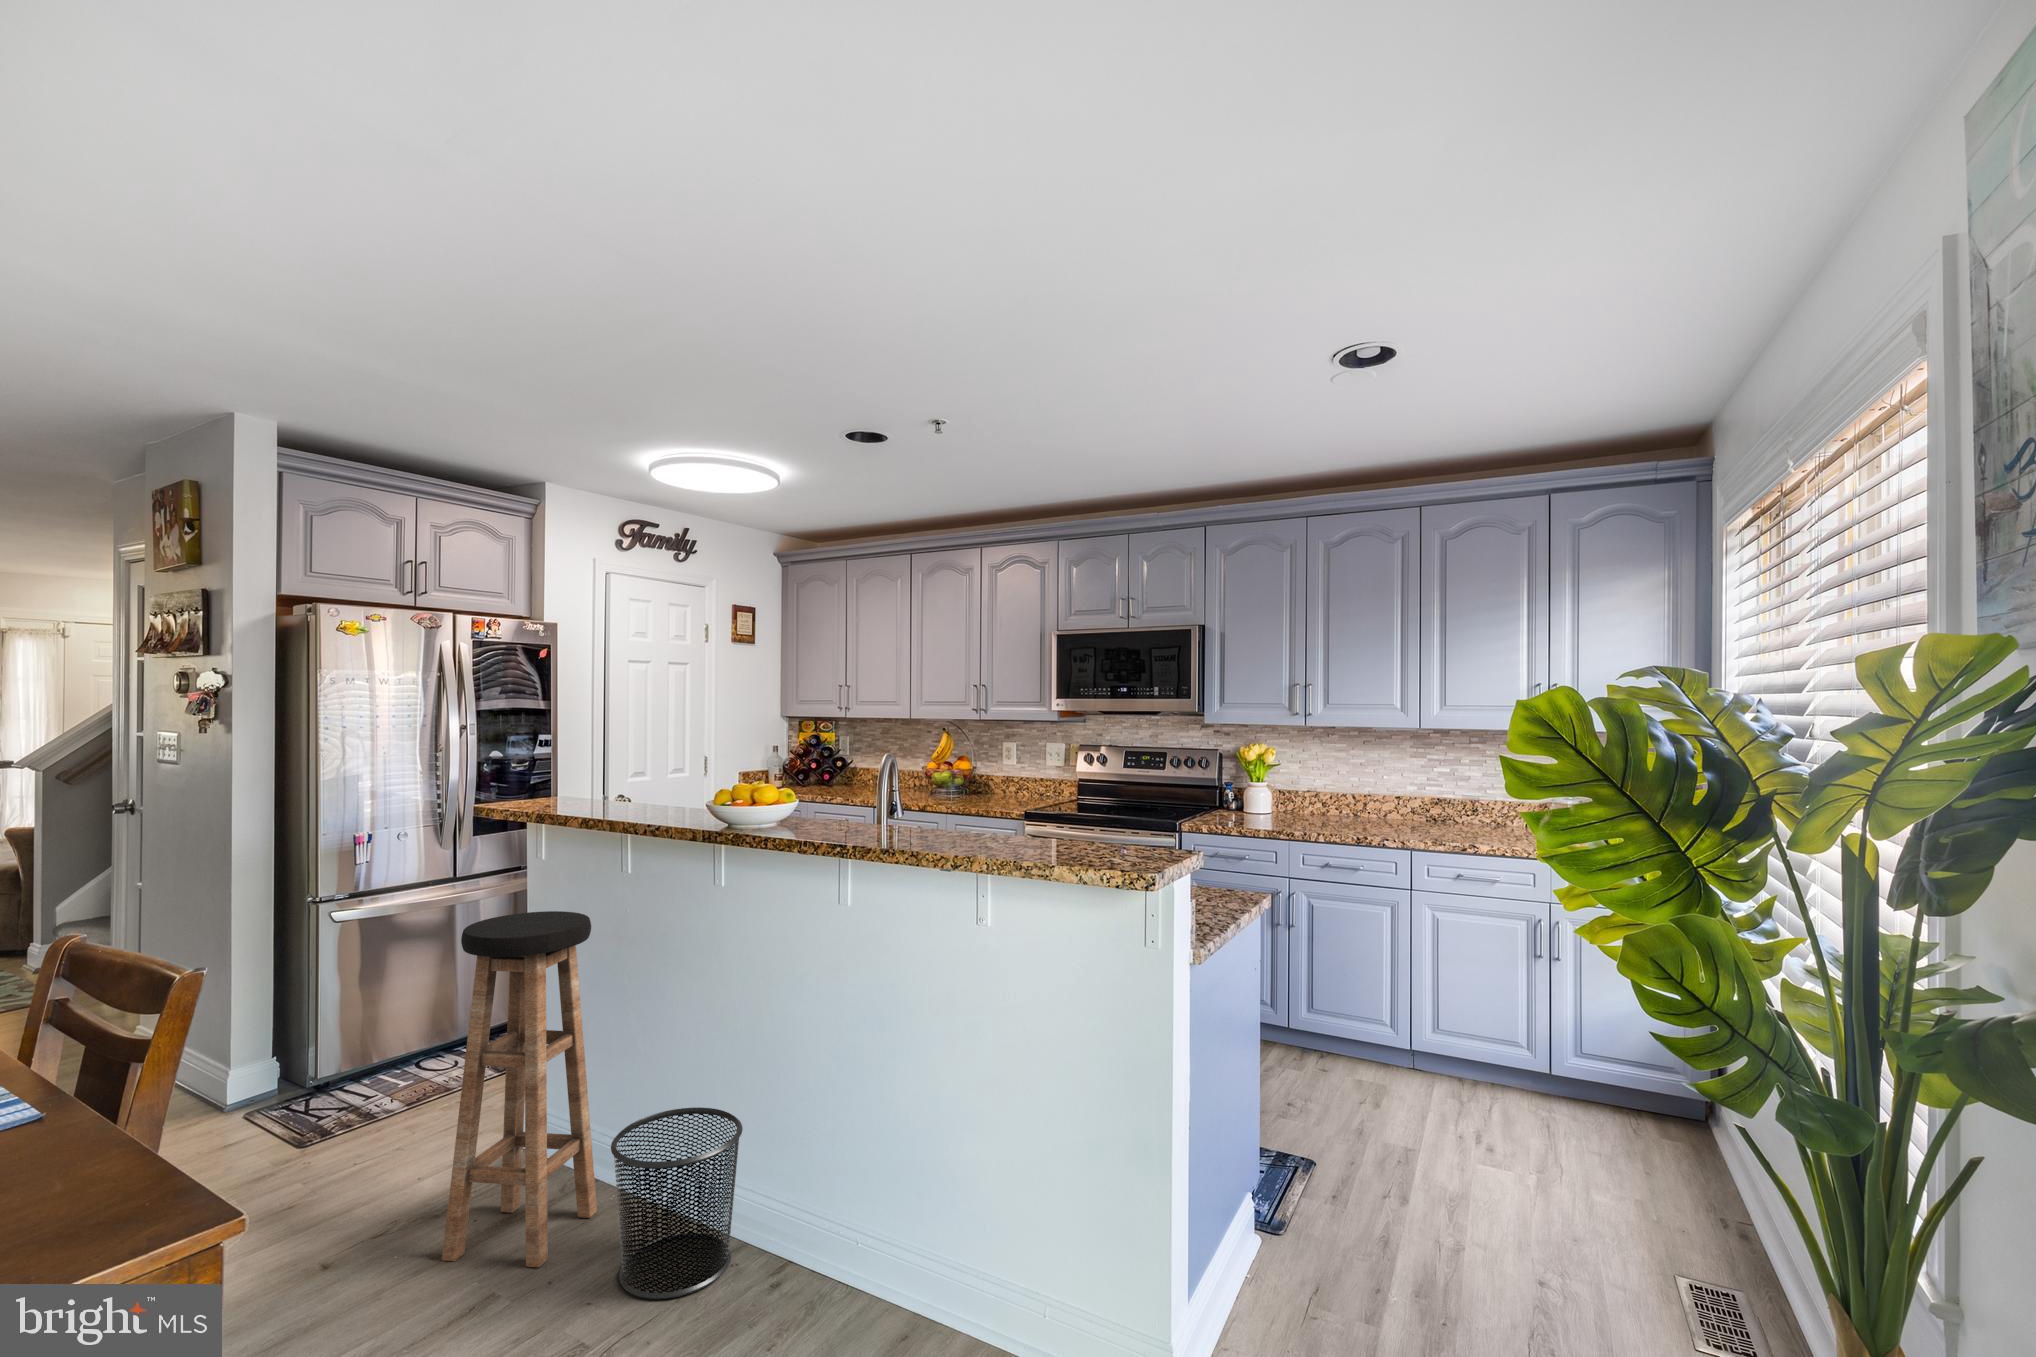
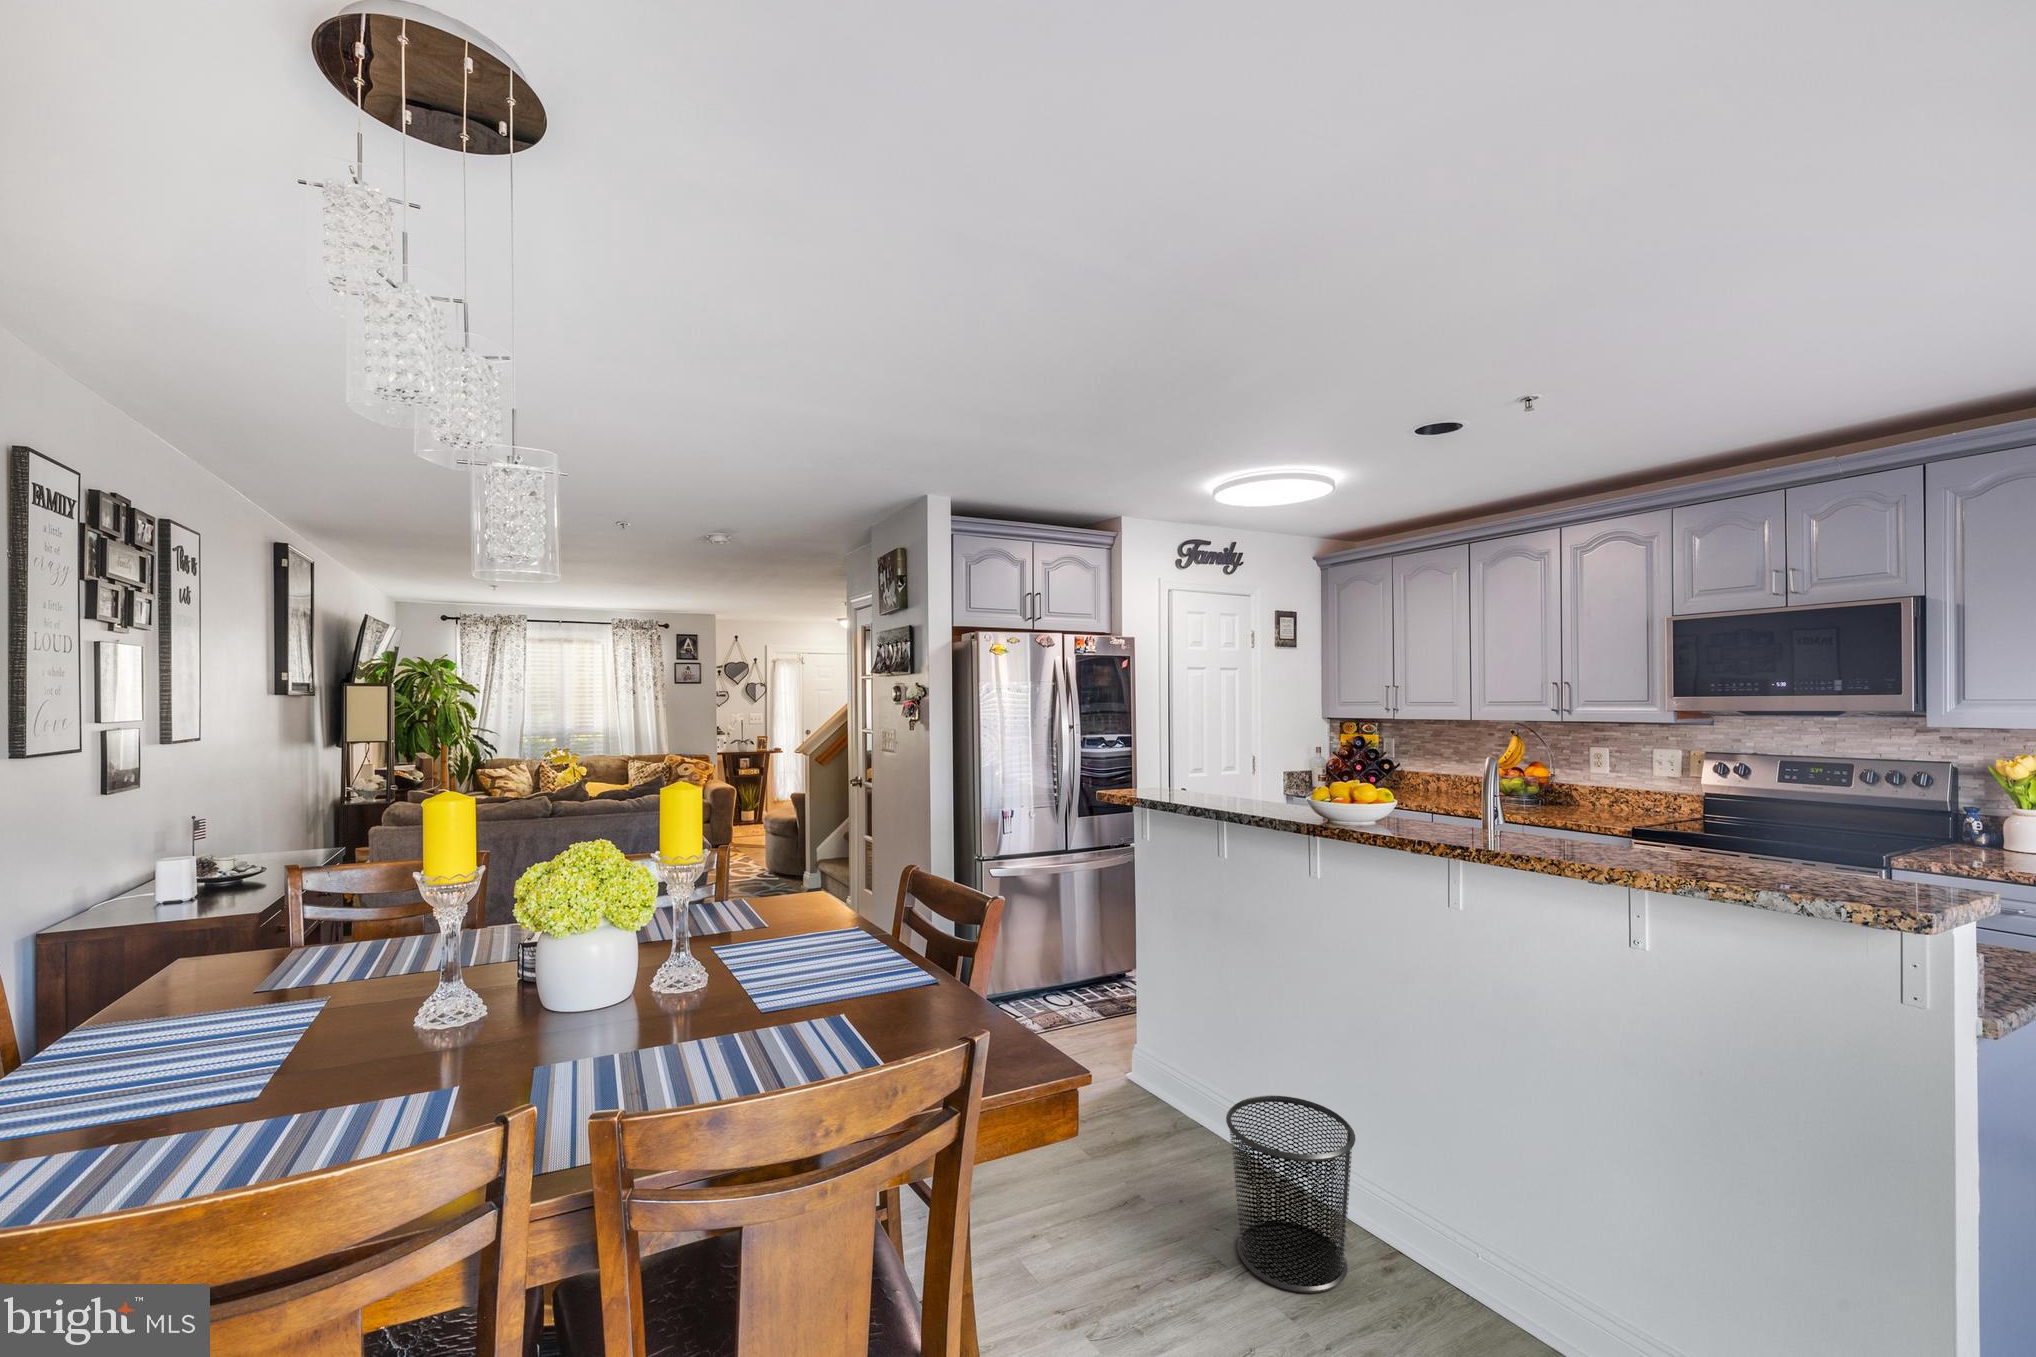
bar stool: present [442,911,597,1267] -> none [1084,886,1206,1213]

